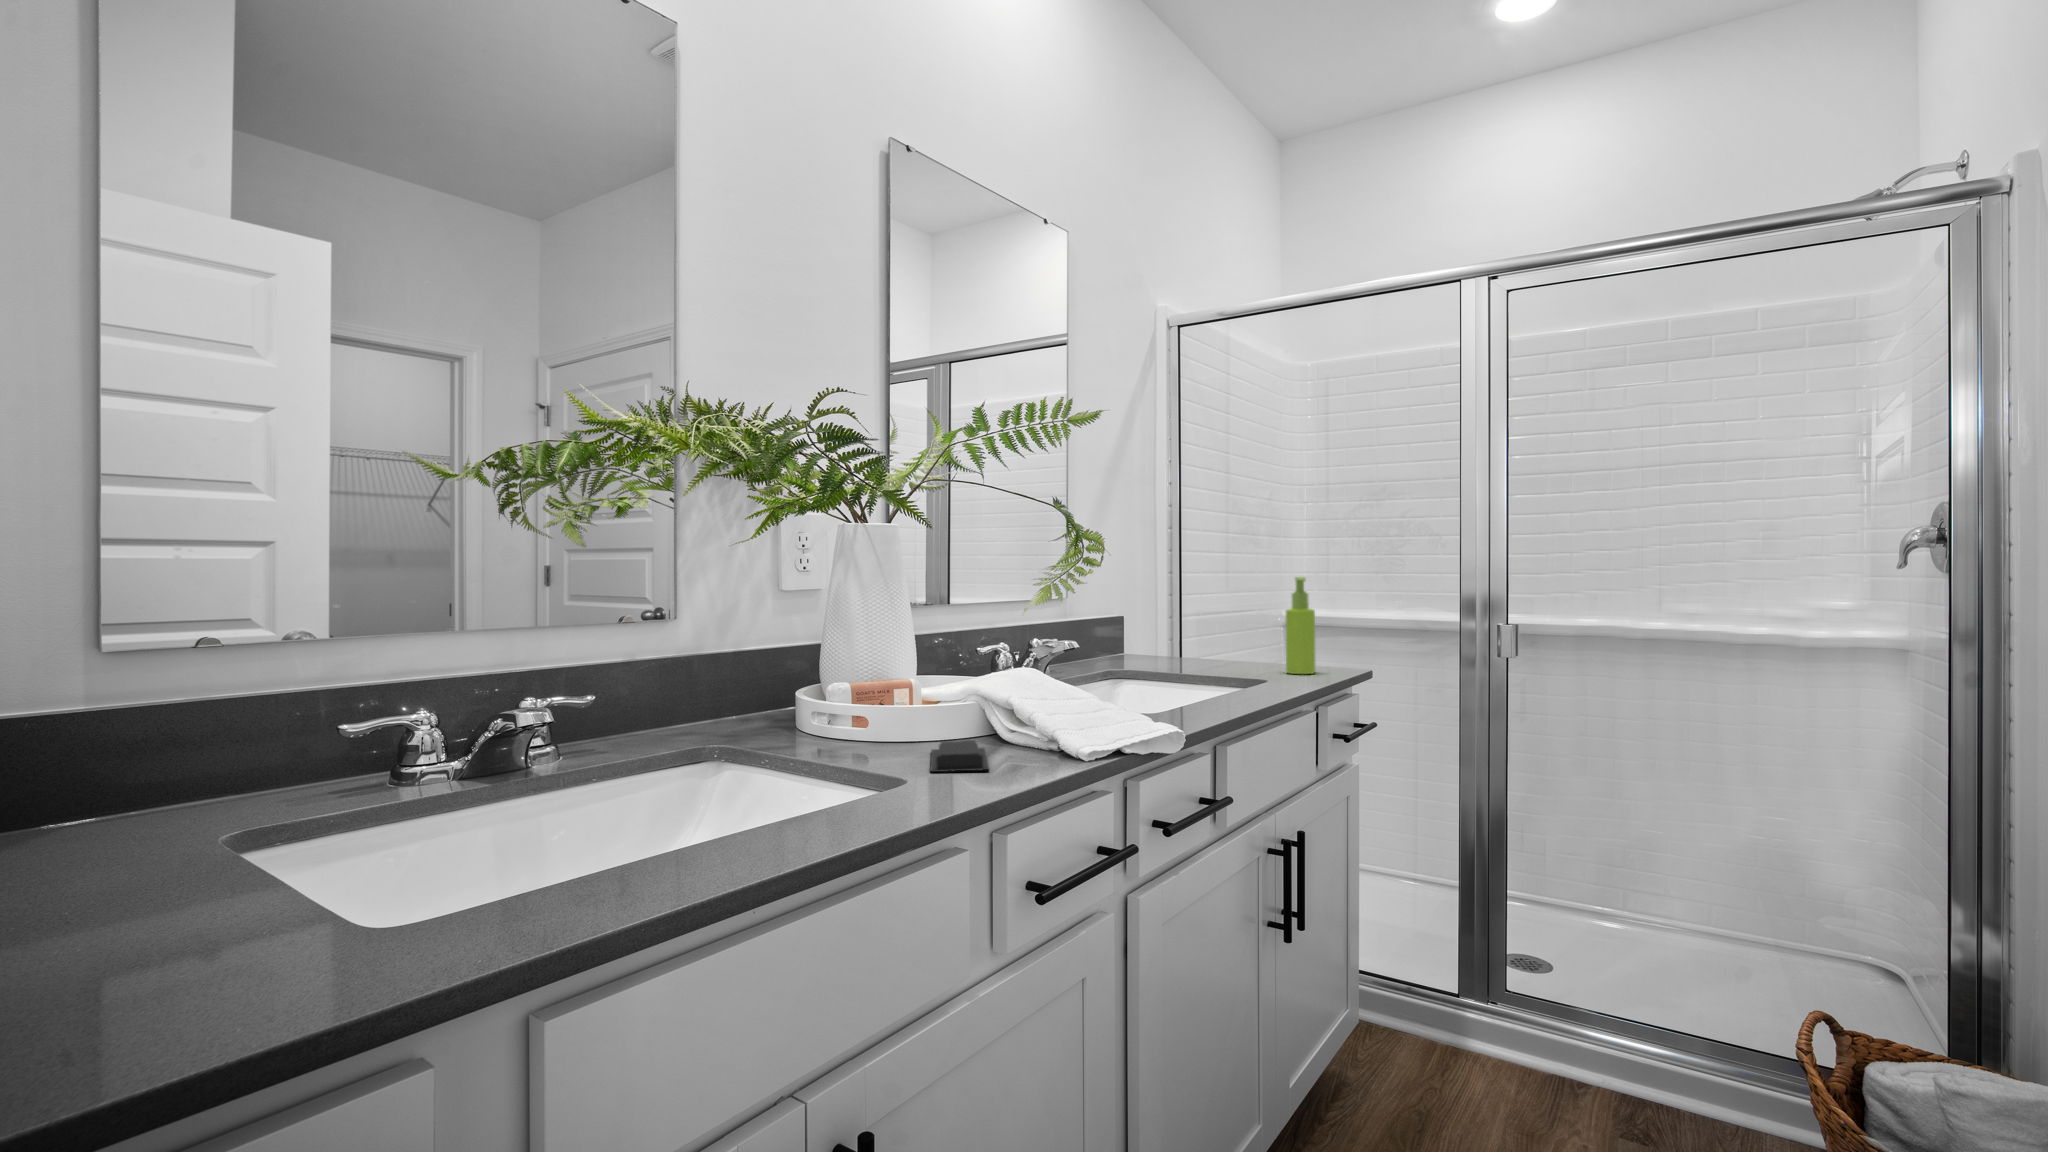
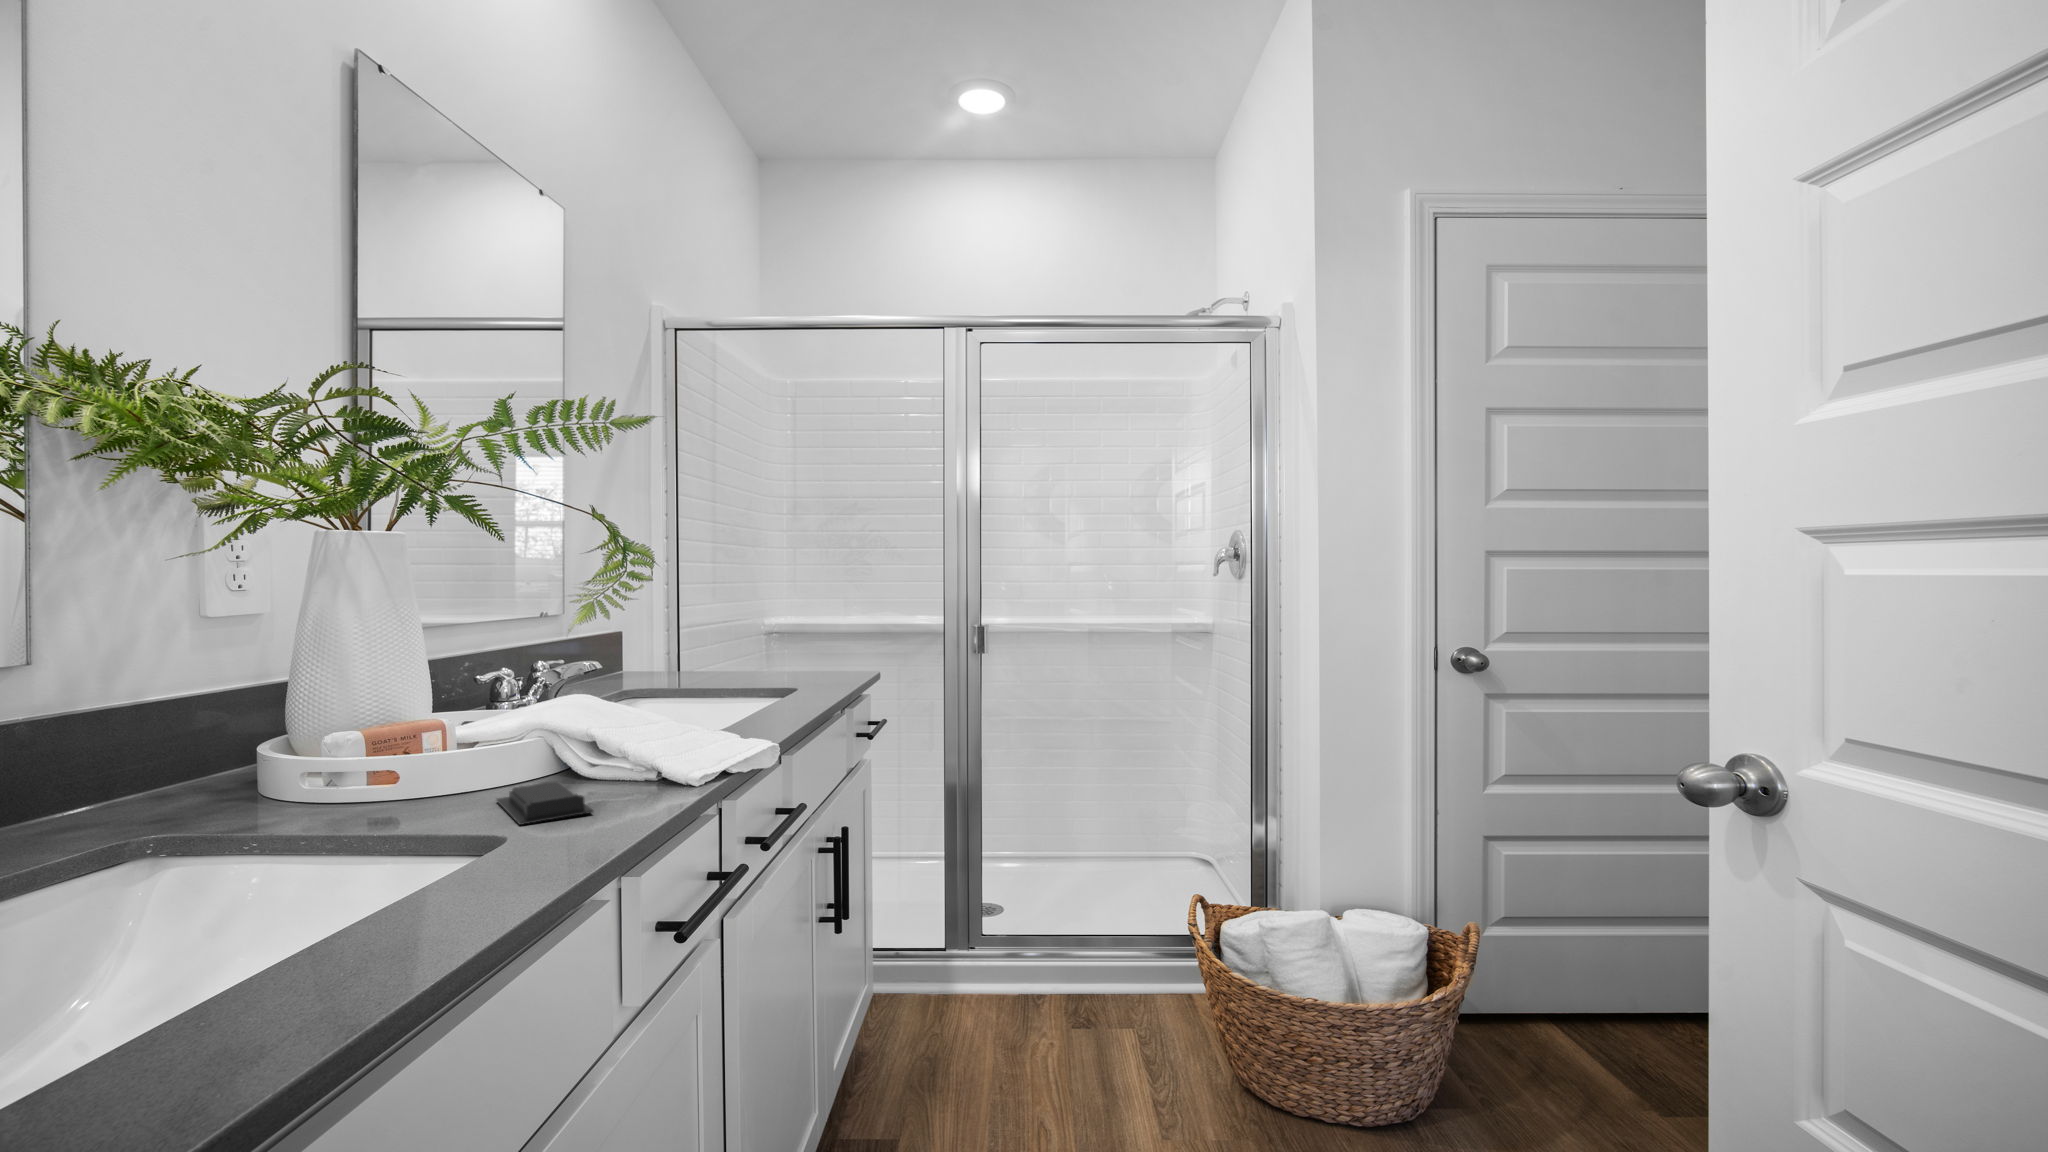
soap dispenser: present [1286,577,1315,674] -> none [810,586,839,679]

